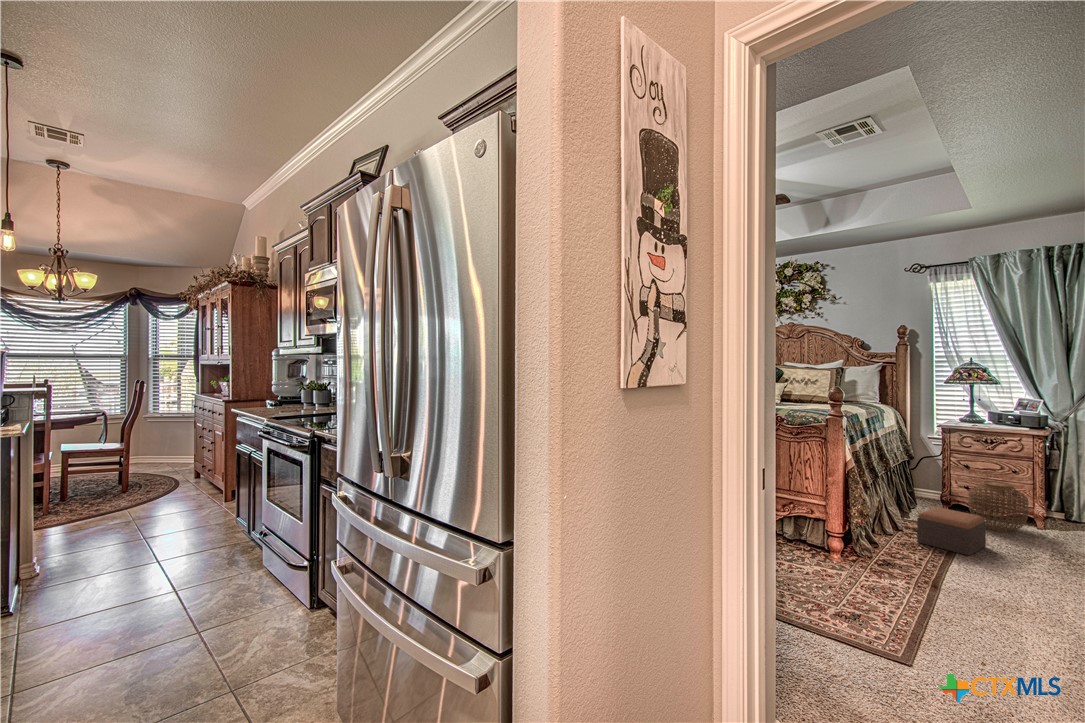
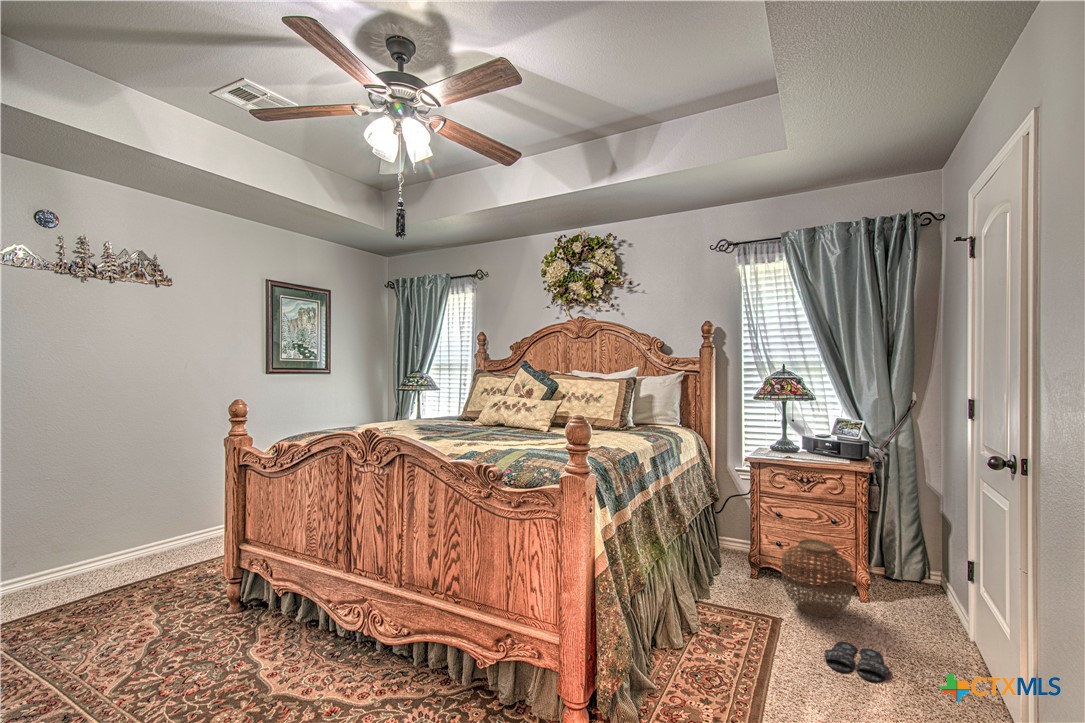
footstool: present [917,507,986,556] -> none [713,596,804,691]
slippers: none [1002,543,1053,559] -> present [825,642,889,682]

